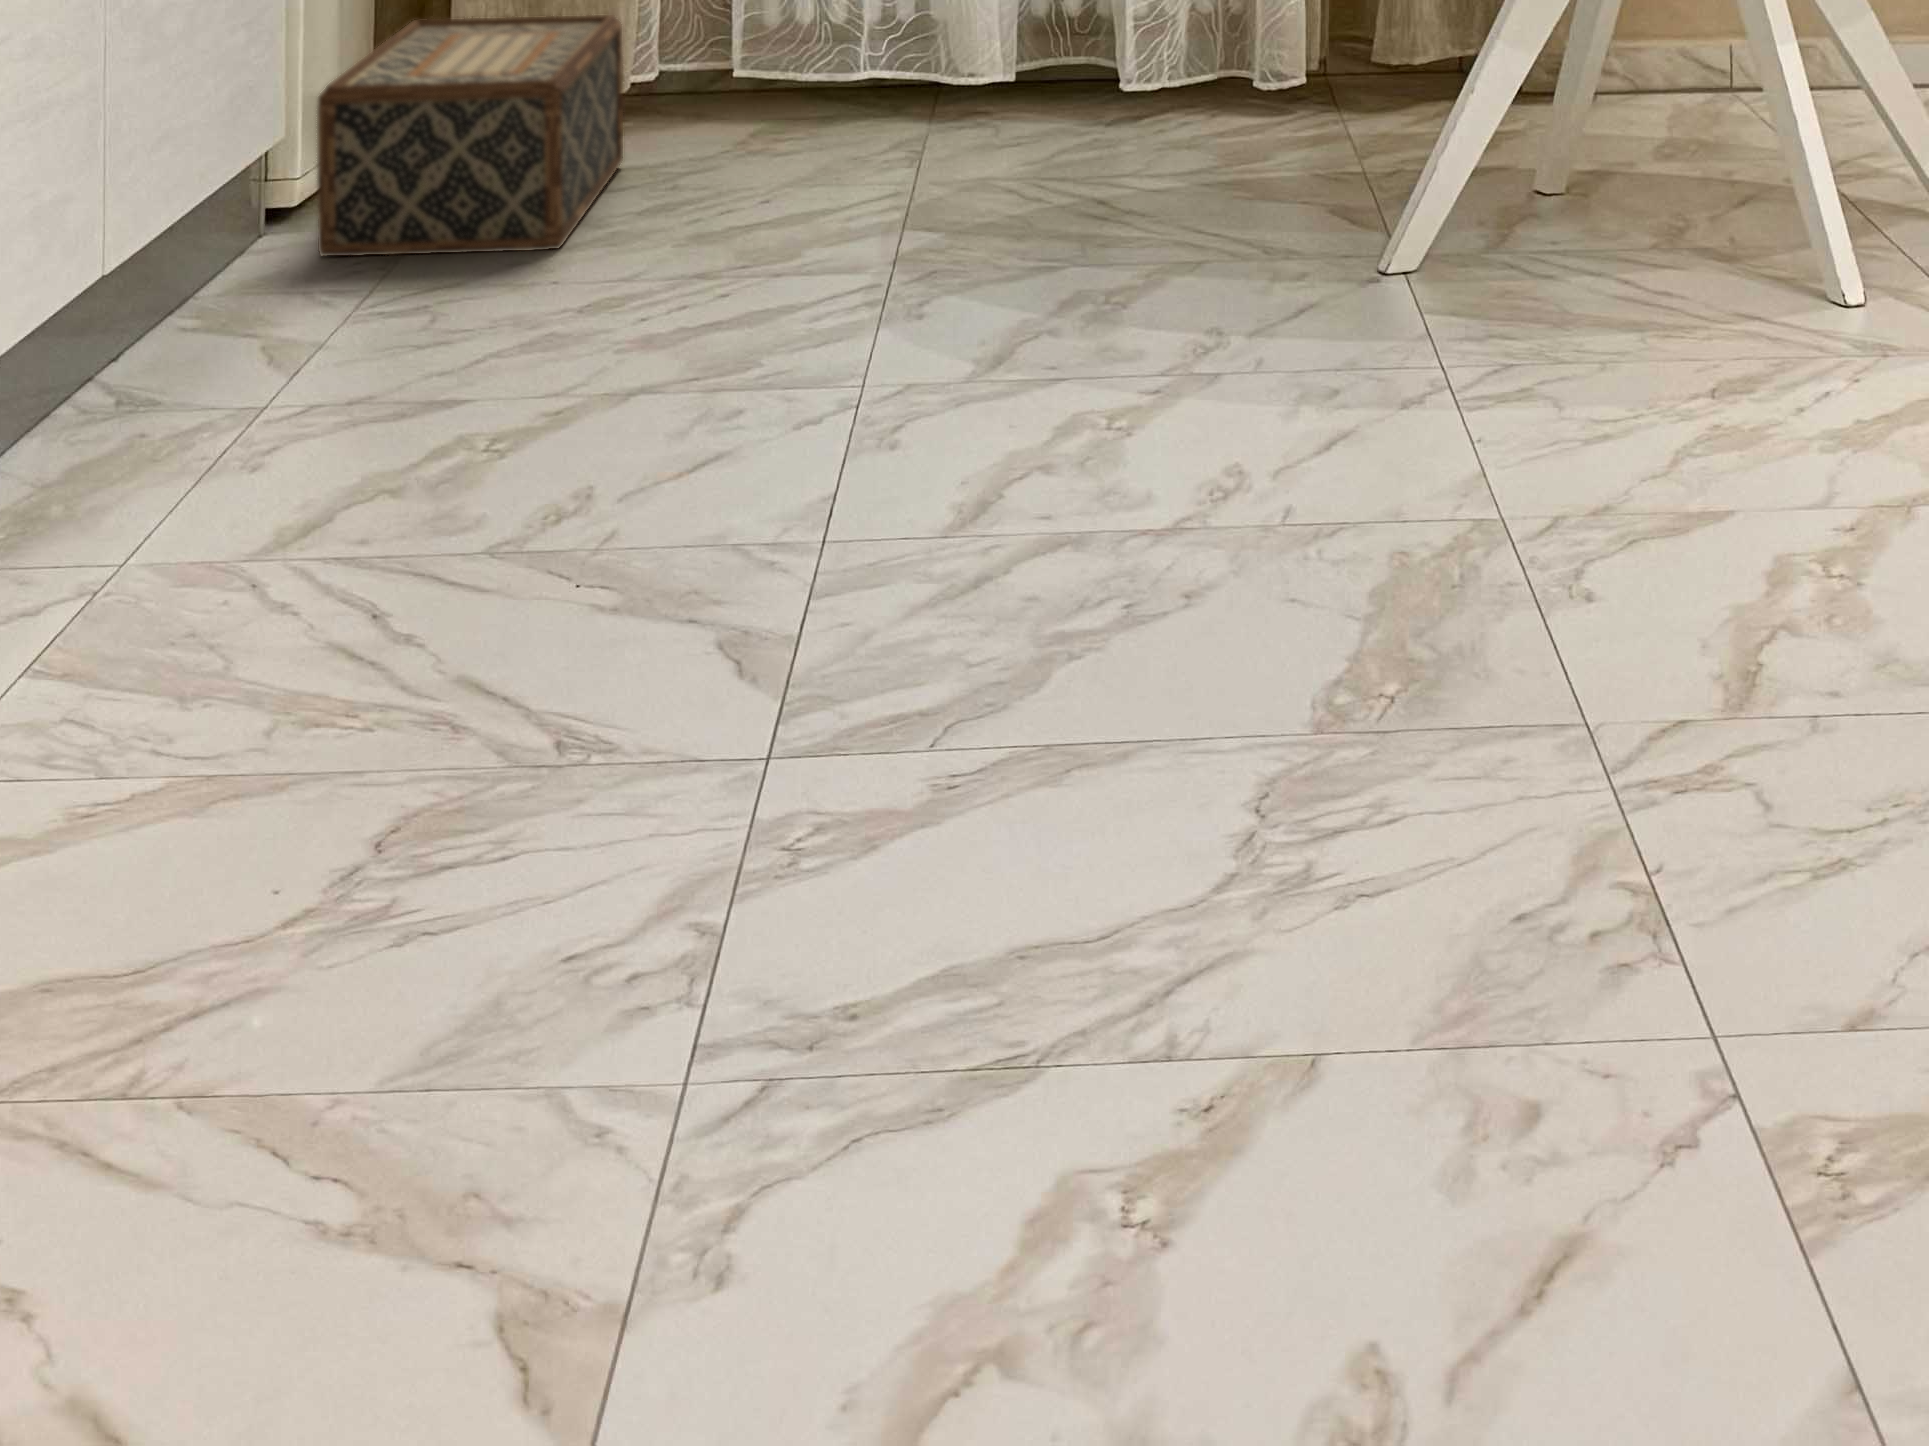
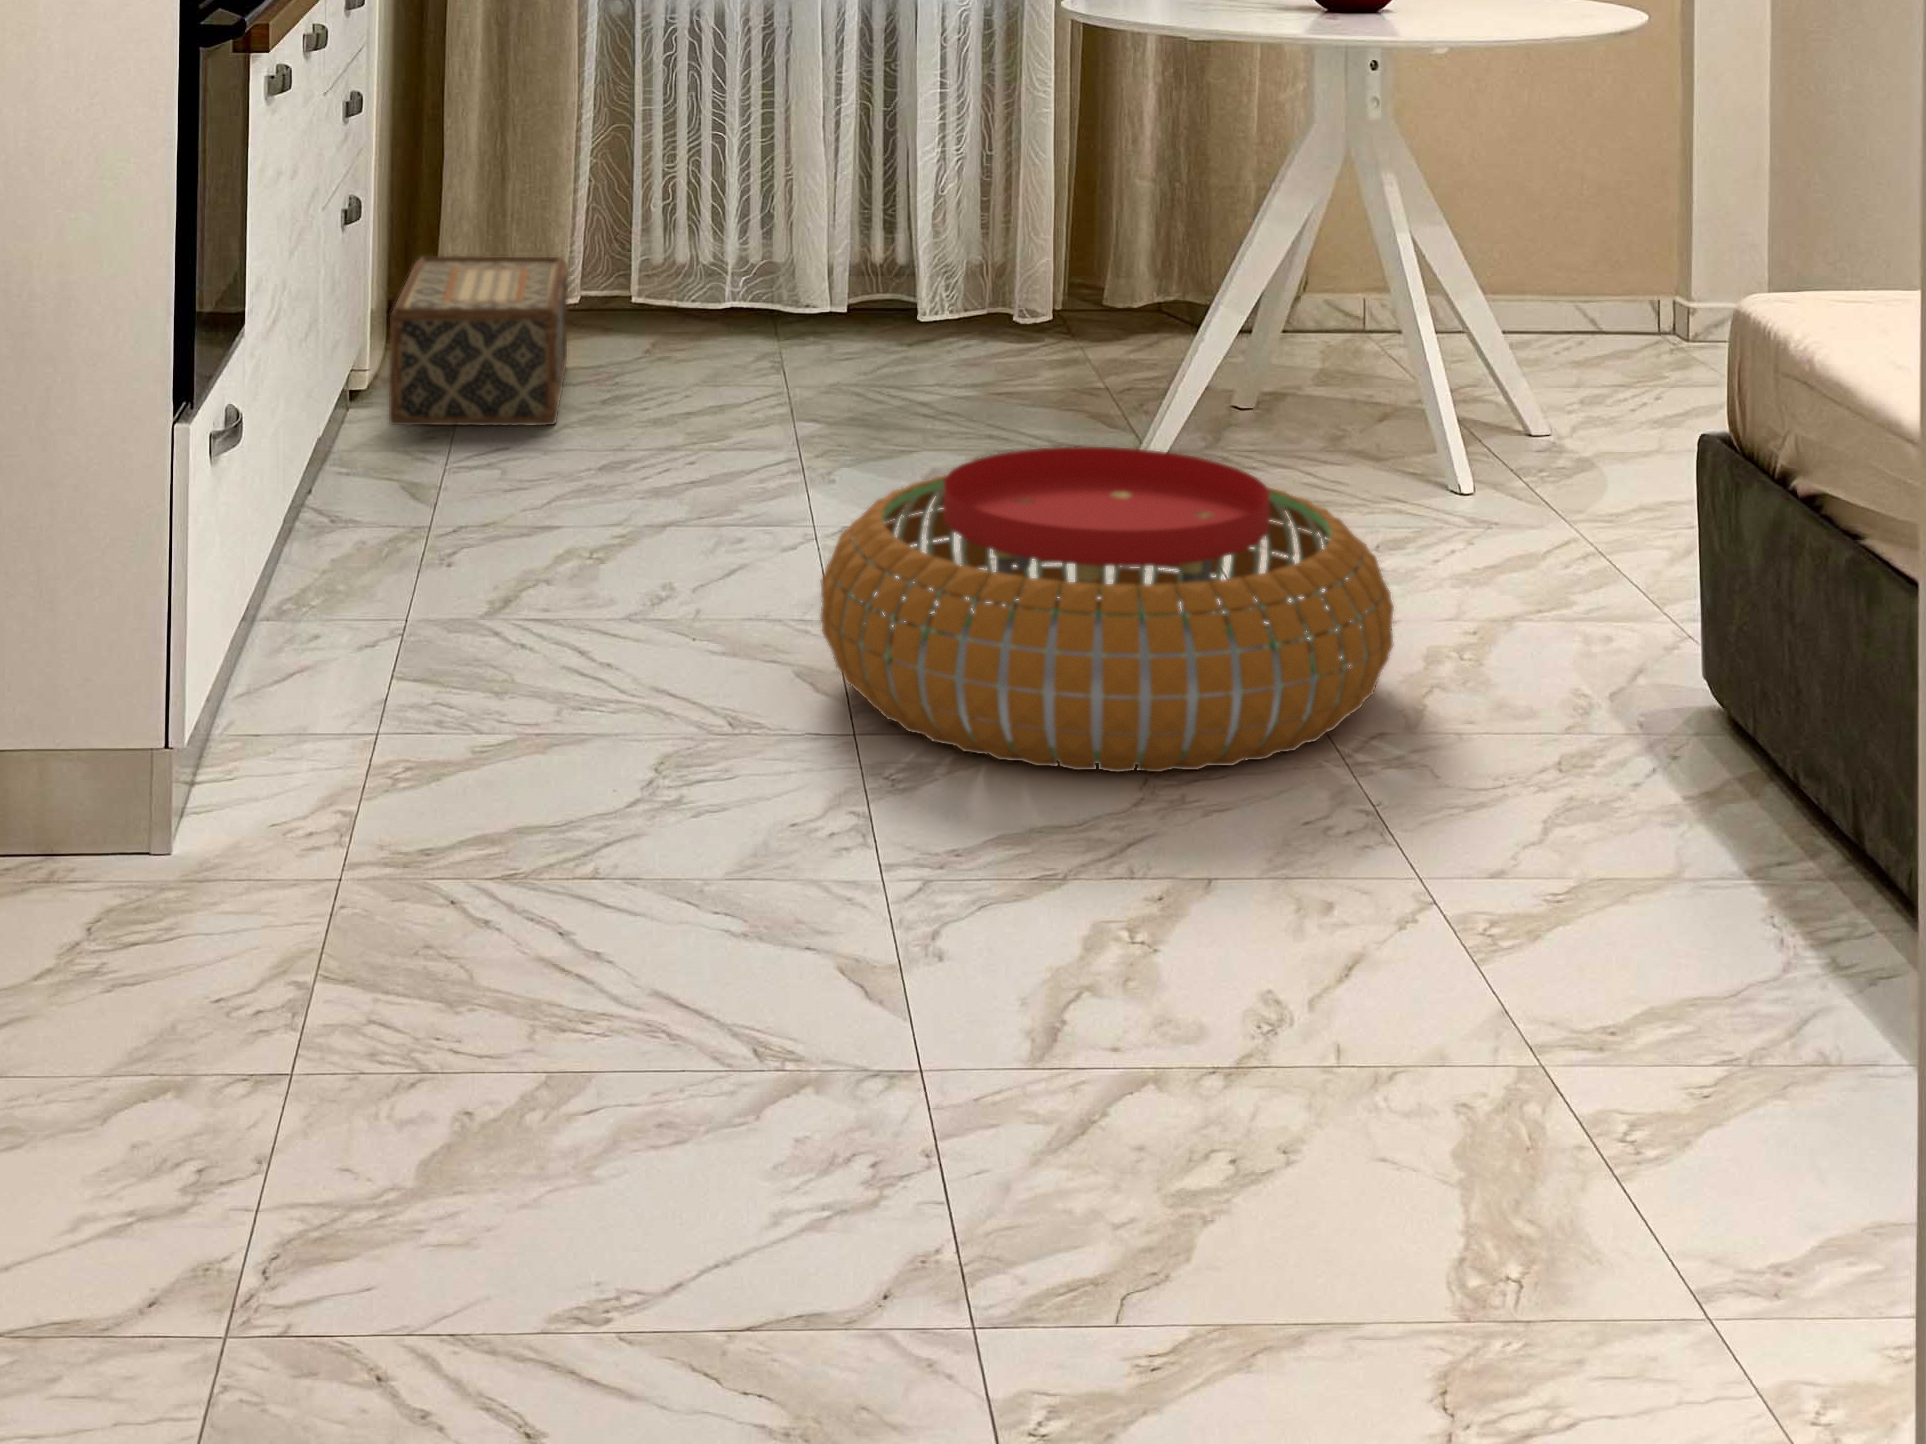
pouf: none [746,248,1704,818] -> present [820,447,1394,772]

